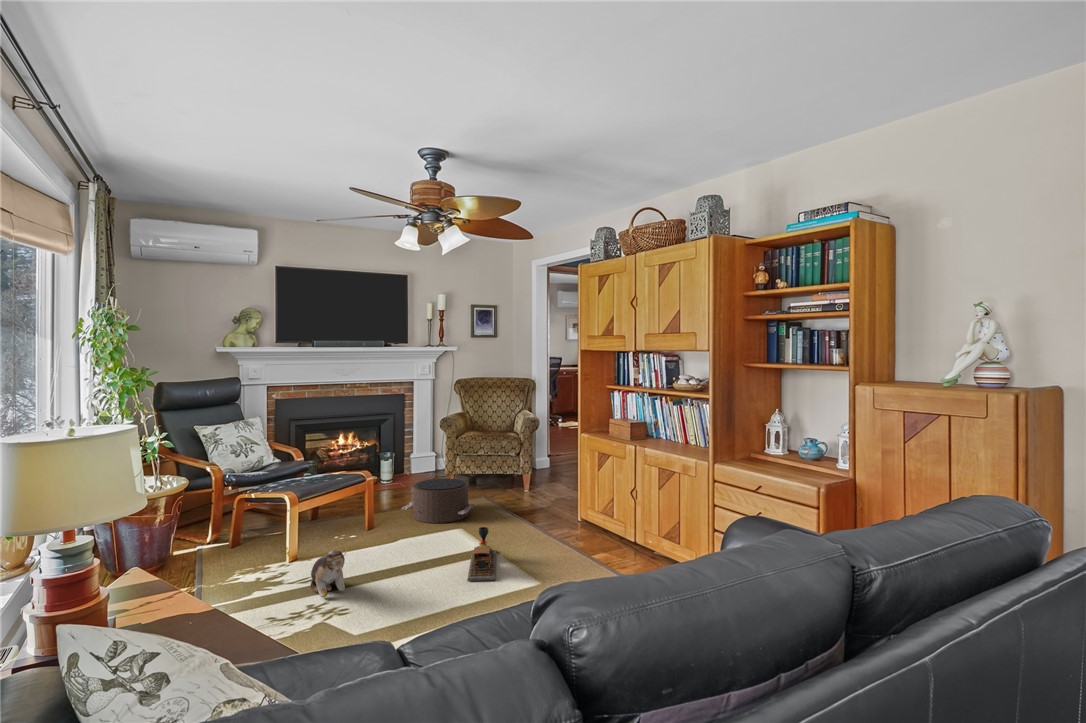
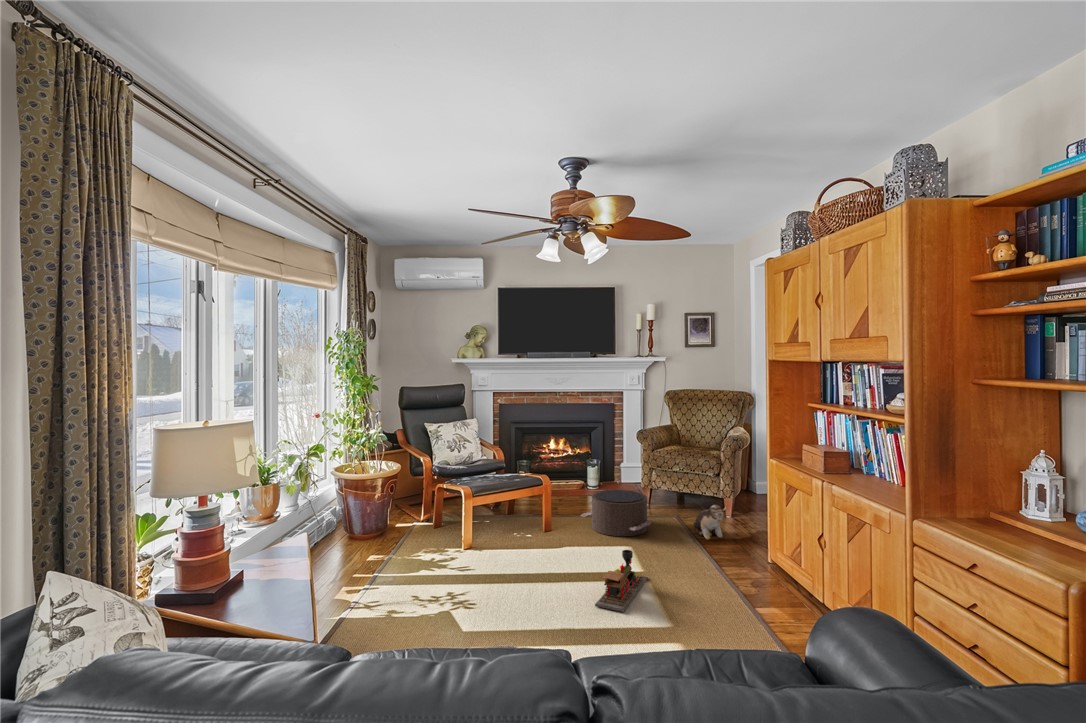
plush toy: present [311,550,347,598] -> present [694,505,726,540]

